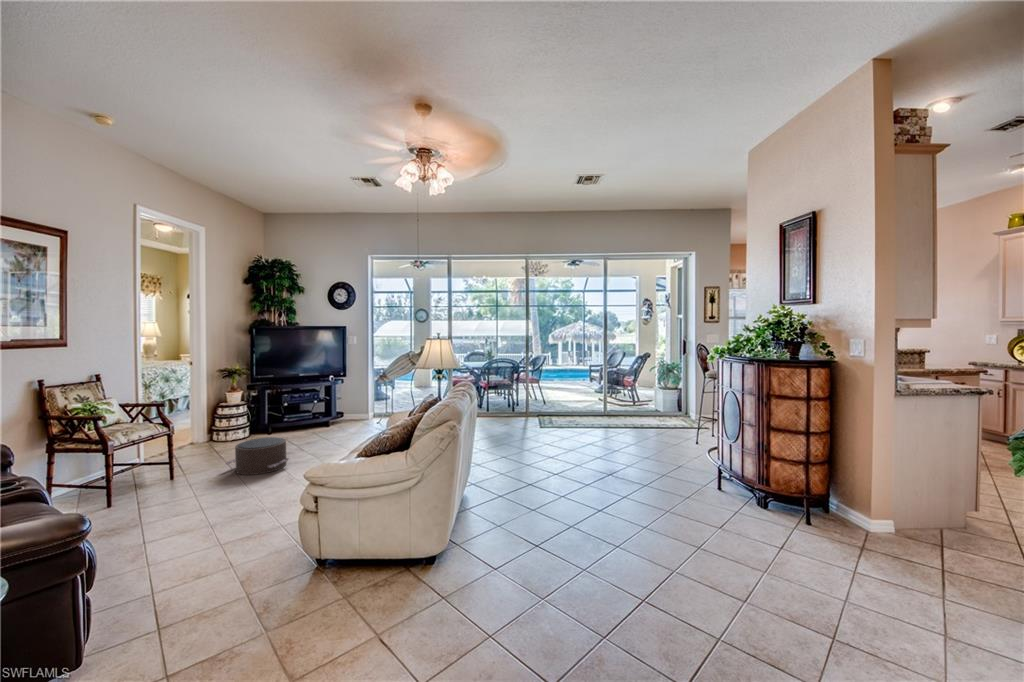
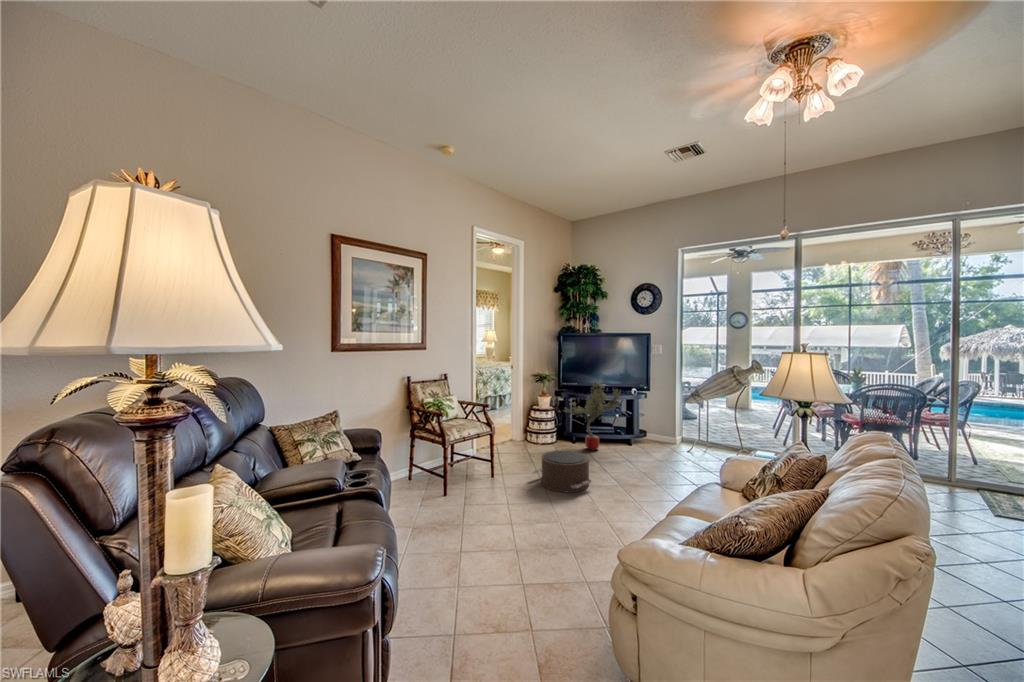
potted tree: none [257,370,319,437] -> present [564,380,621,450]

